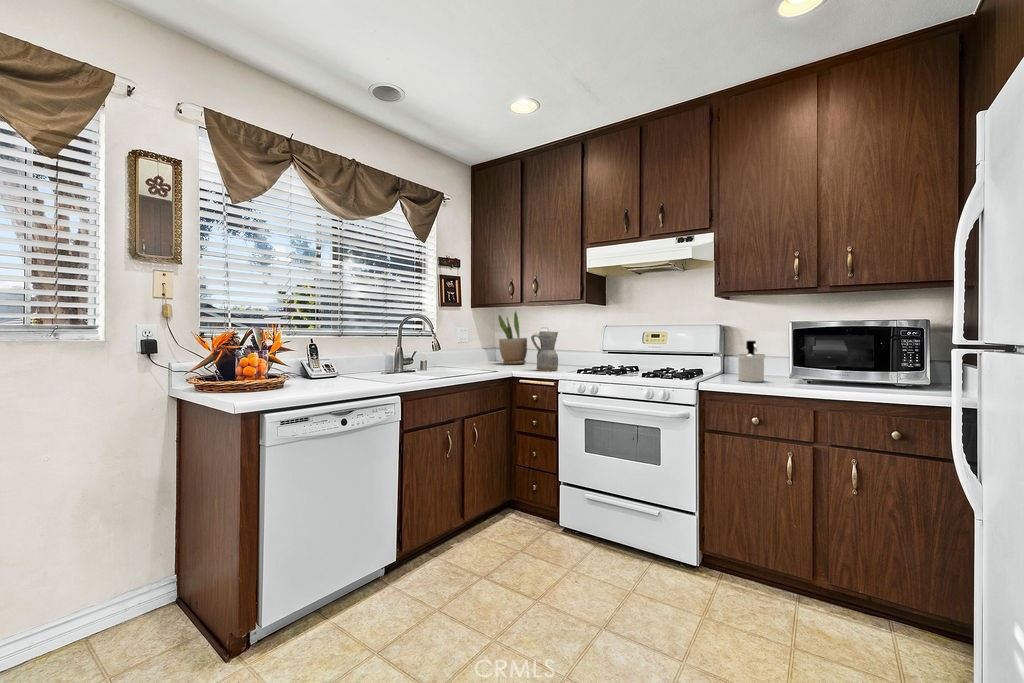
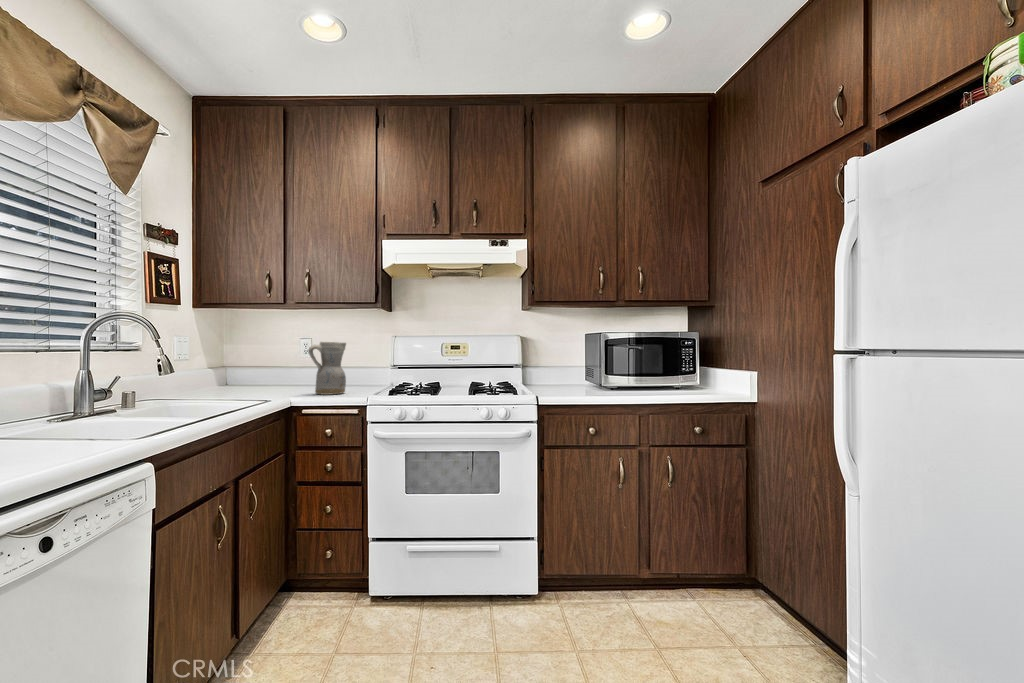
potted plant: present [498,311,527,364] -> none [235,313,279,389]
soap dispenser: present [737,341,765,382] -> none [557,351,582,392]

